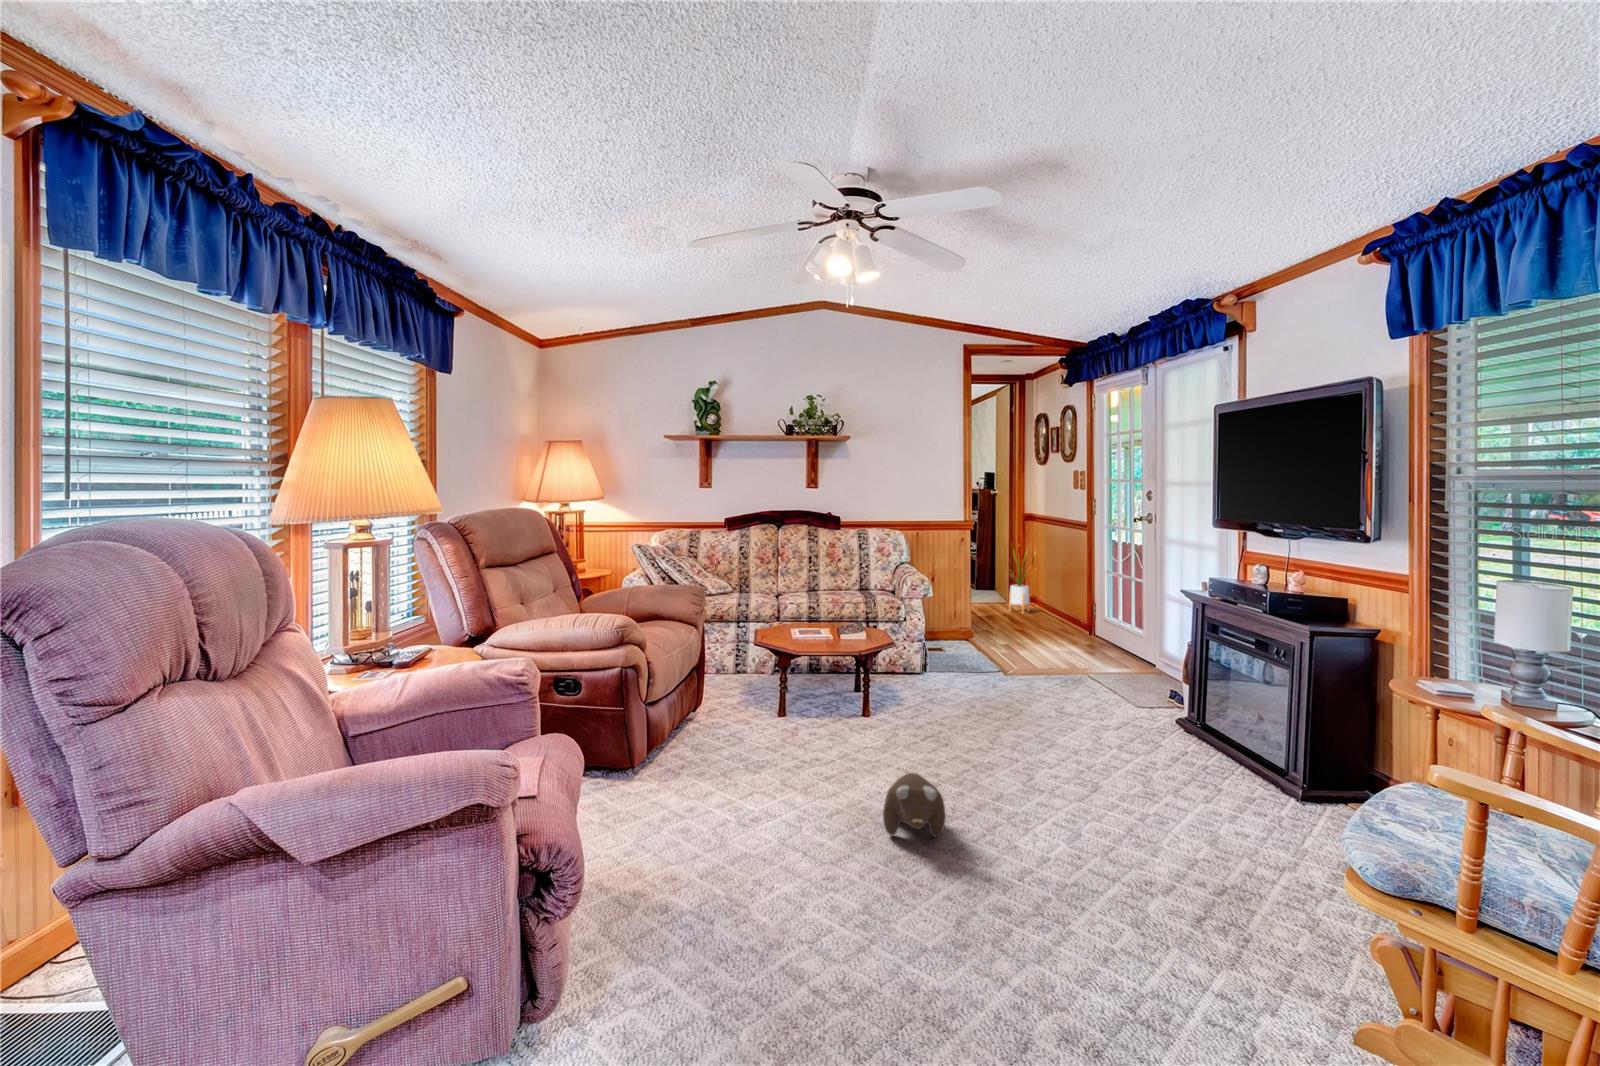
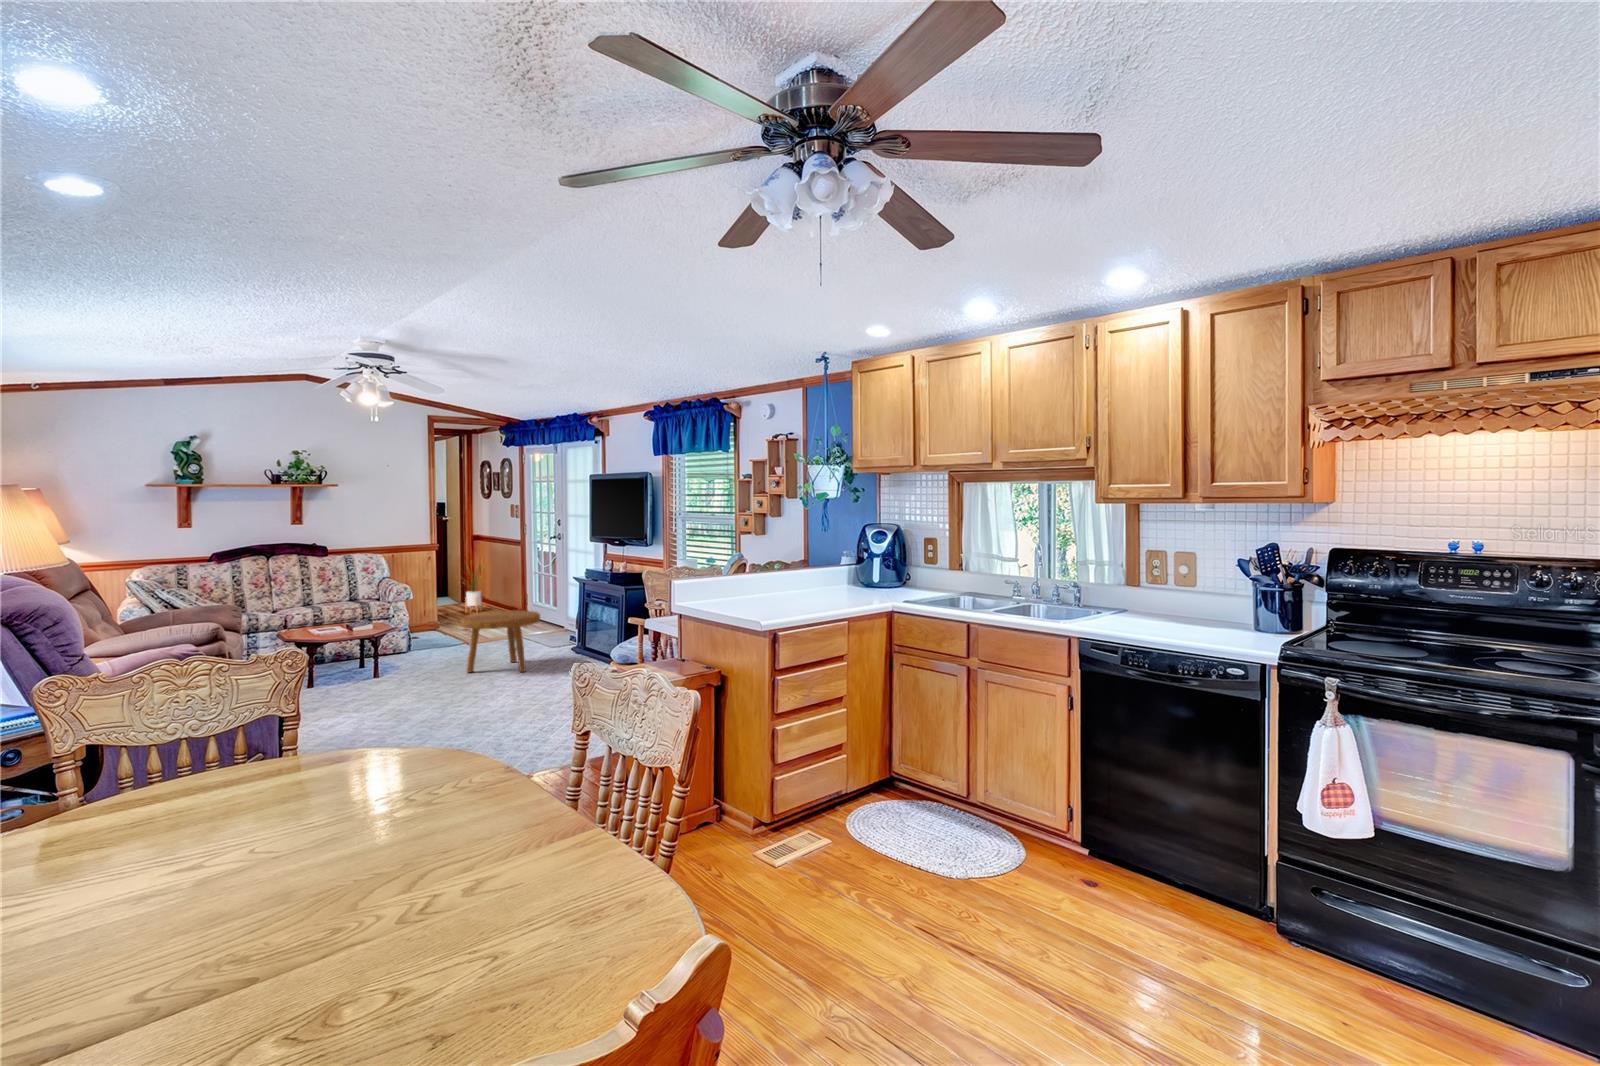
footstool: none [982,634,1122,760] -> present [460,610,540,672]
plush toy: present [883,773,946,837] -> none [419,680,453,712]

